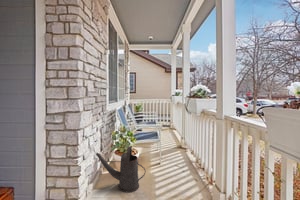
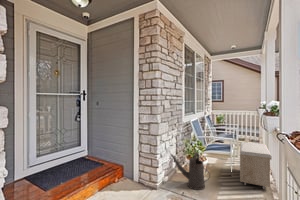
storage bench: none [166,128,200,172] -> present [240,142,272,189]

